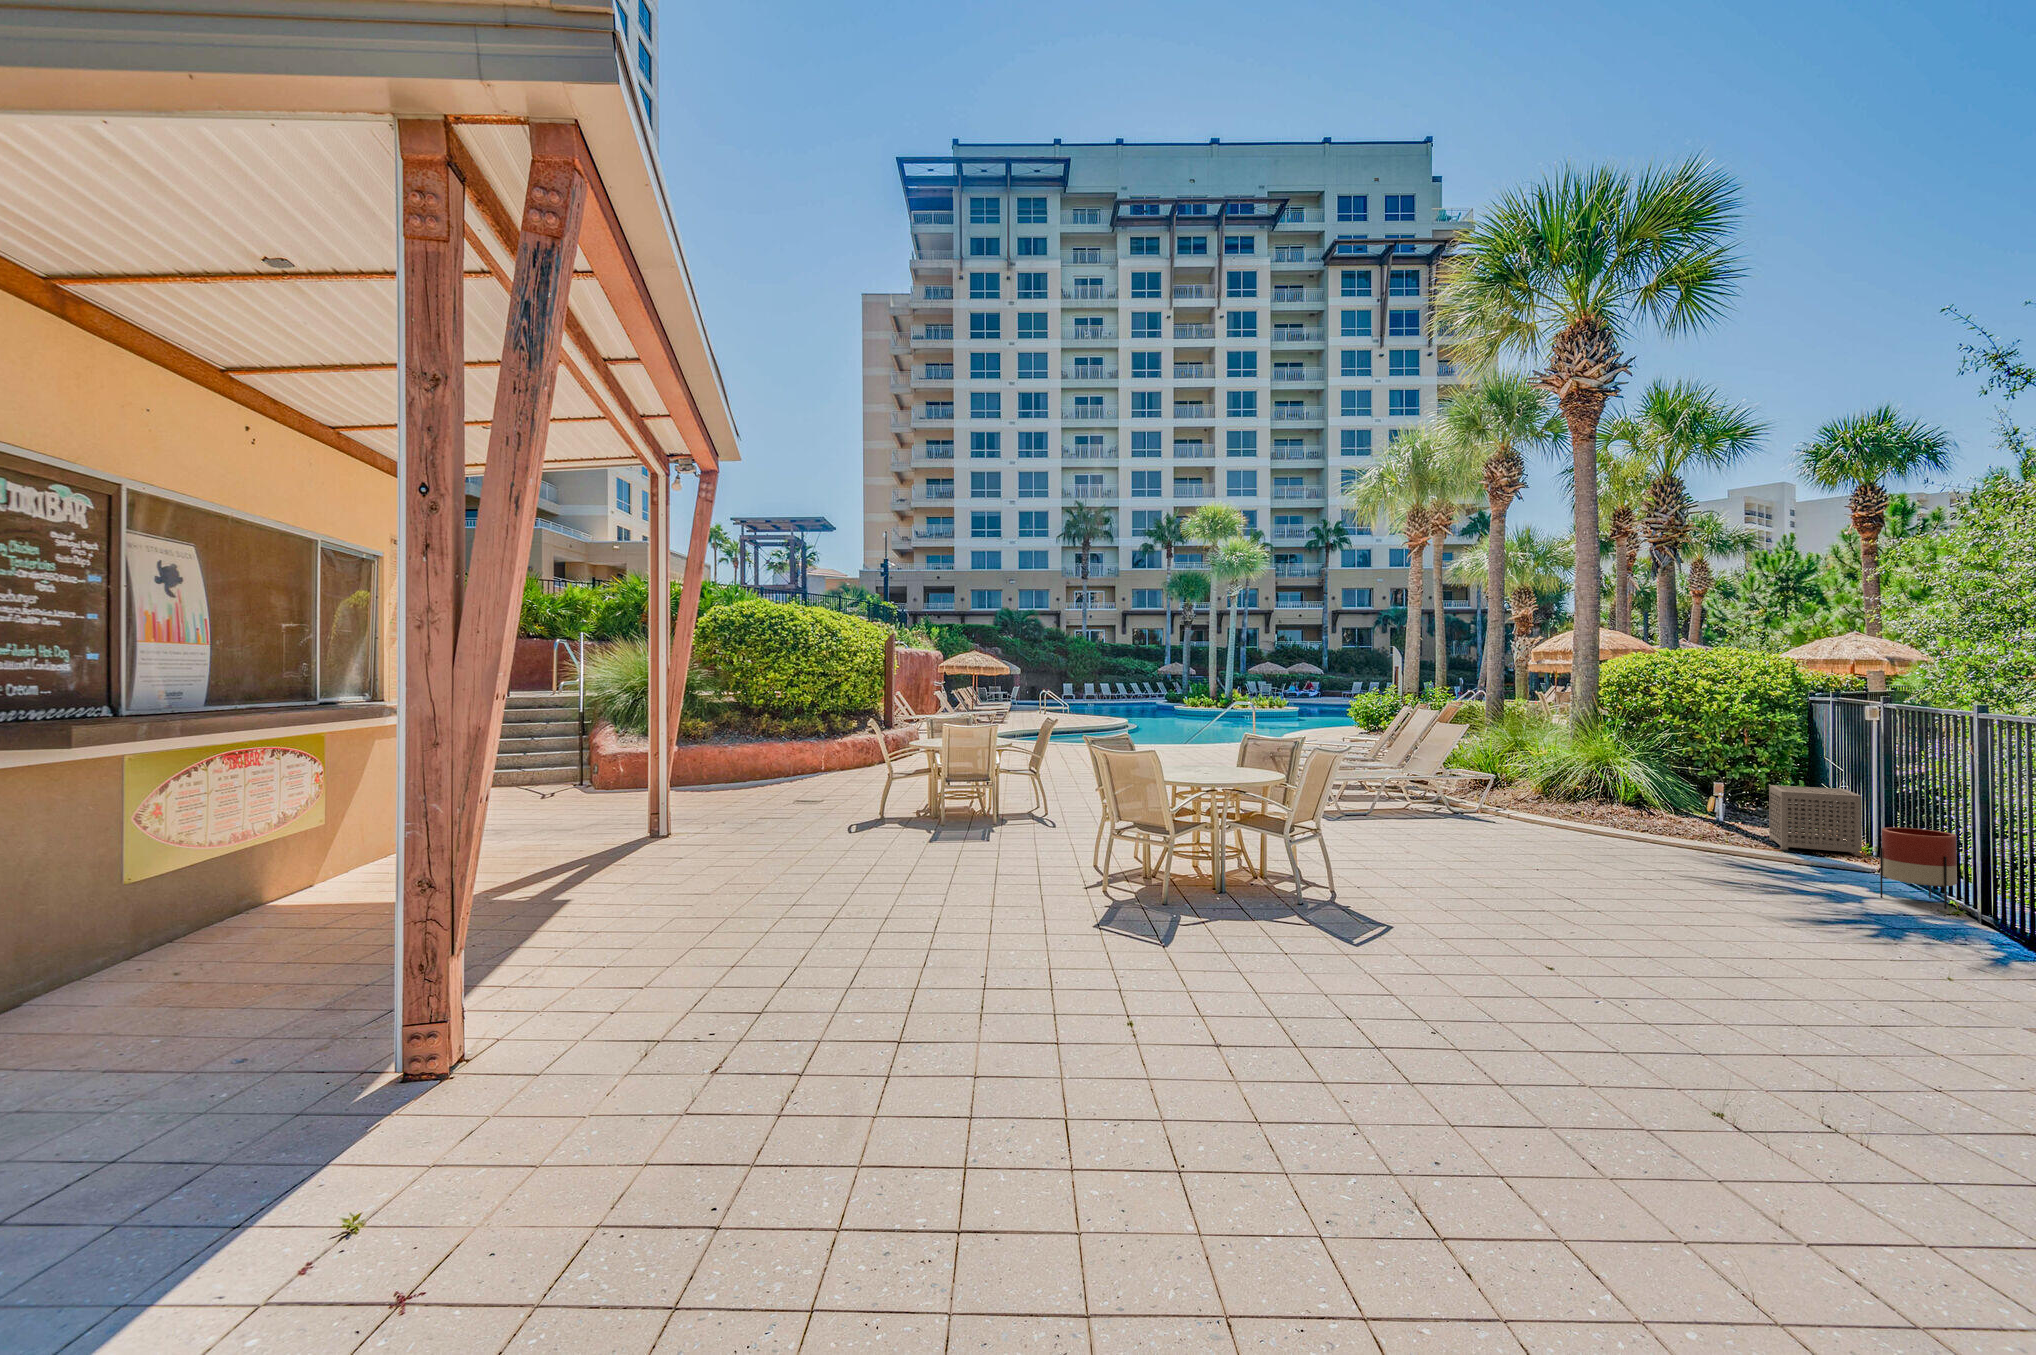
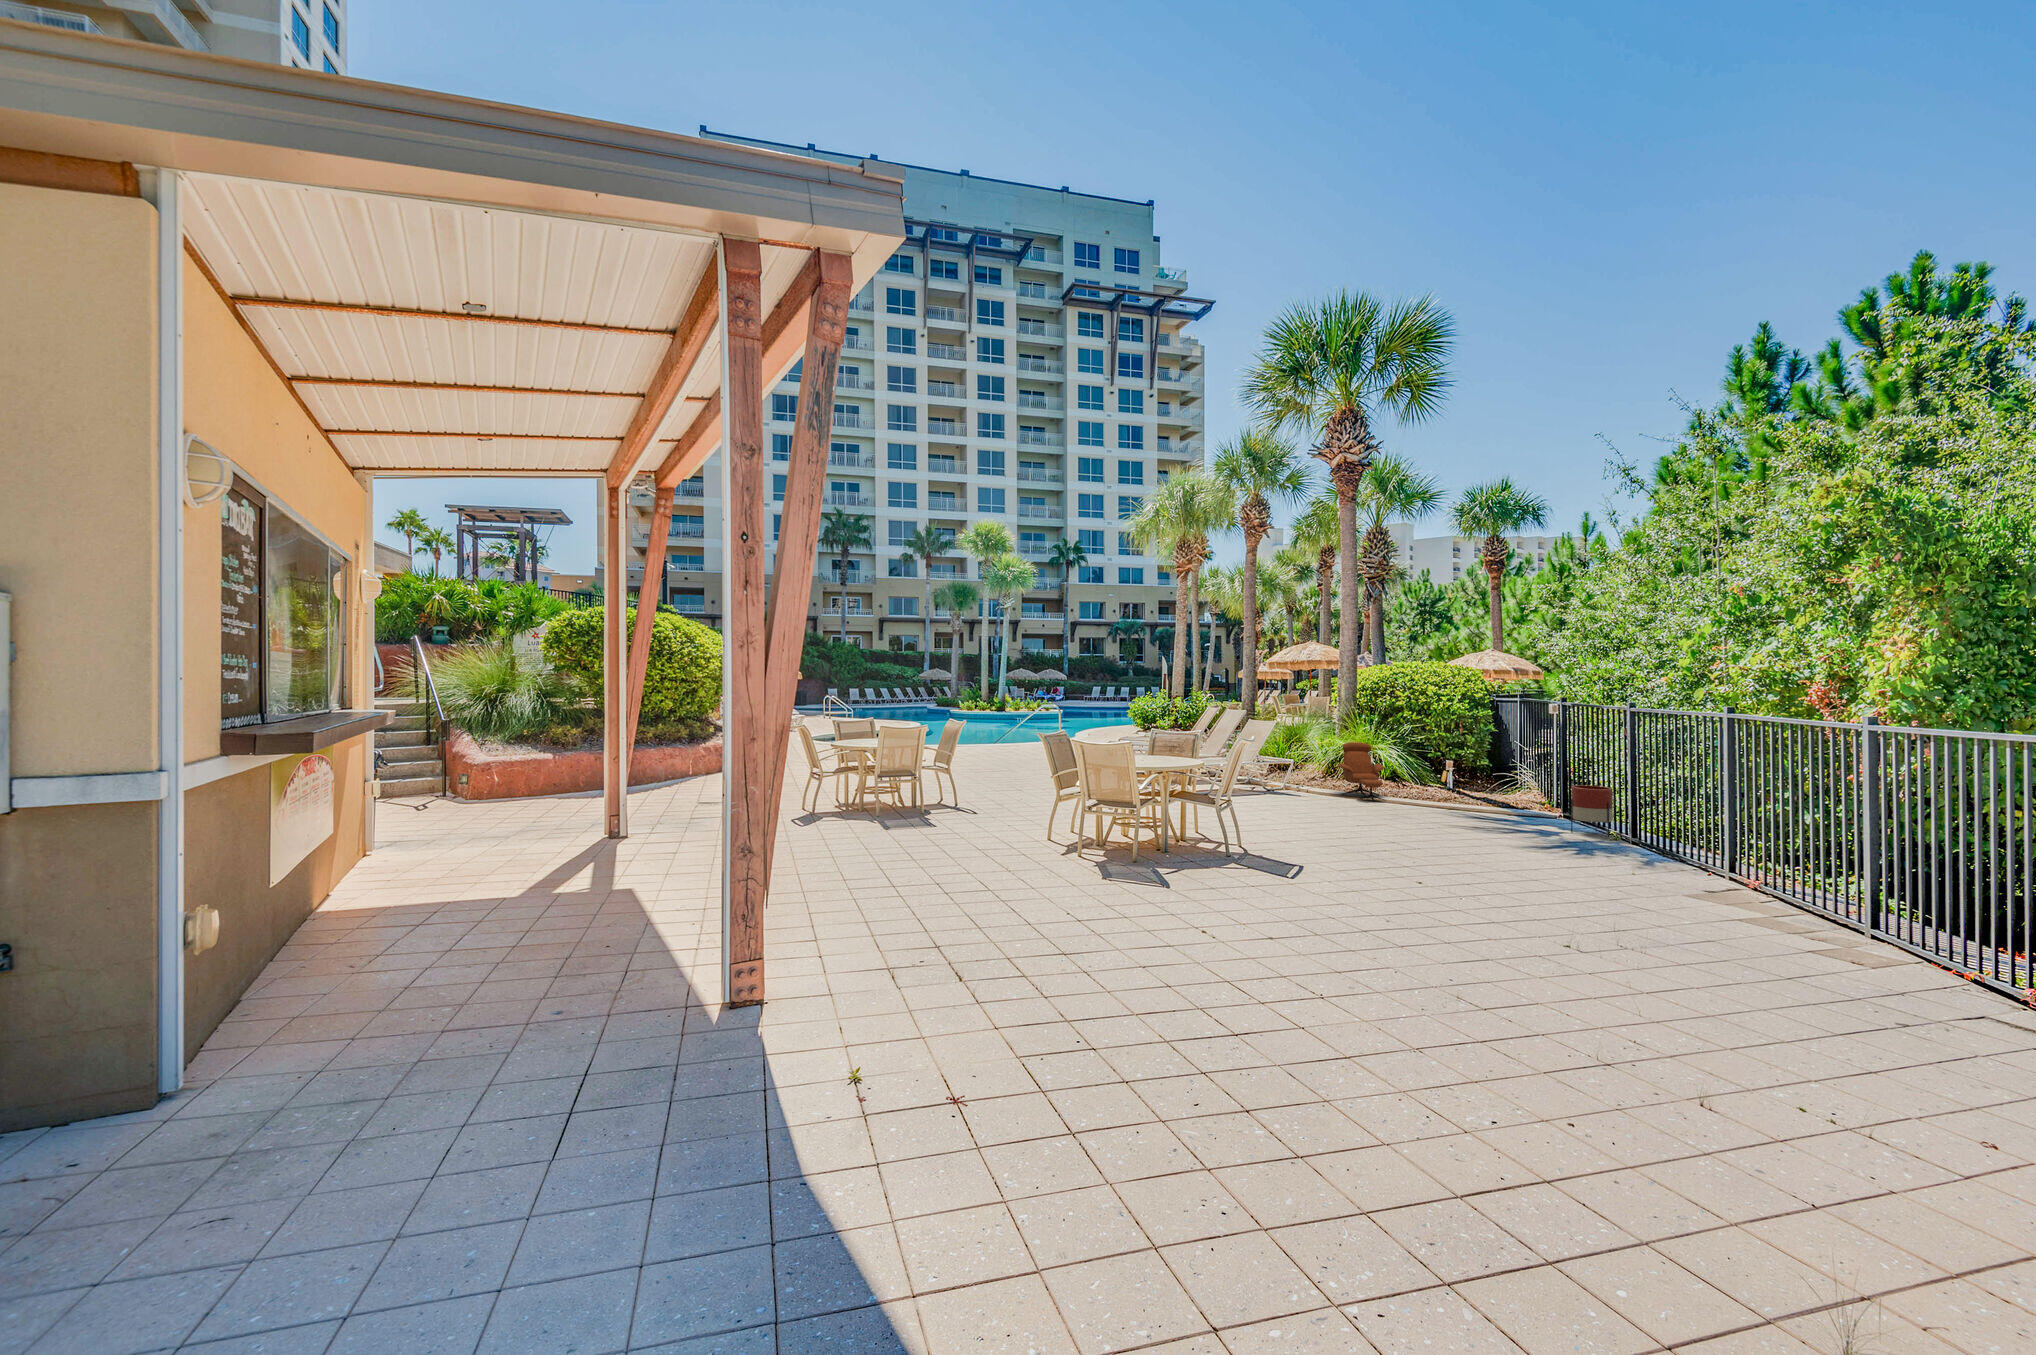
lounge chair: none [1548,753,1616,833] -> present [1338,742,1384,802]
side table: present [1769,785,1862,856] -> none [1482,761,1541,808]

